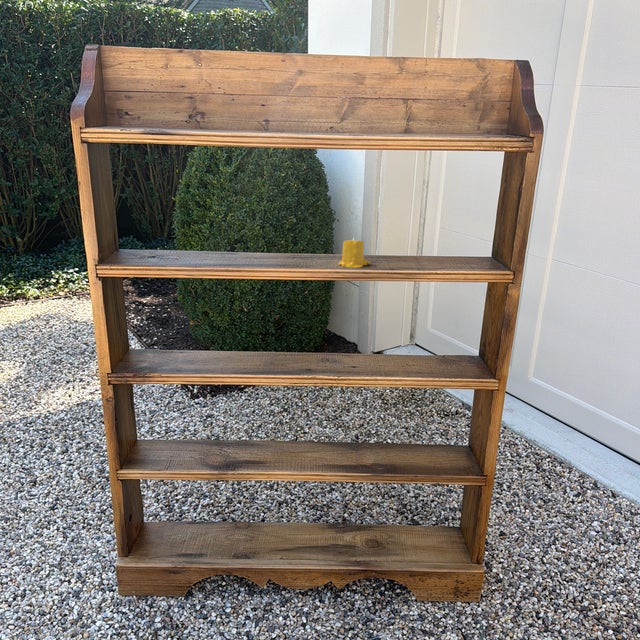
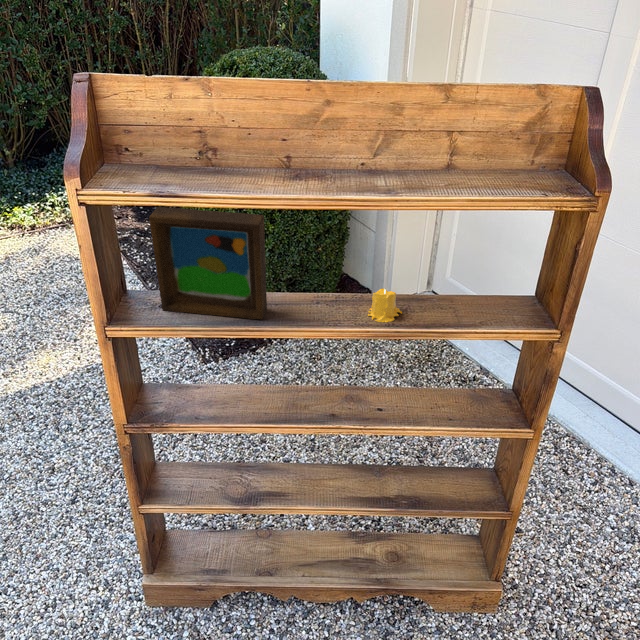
picture frame: none [142,161,246,264] -> present [149,207,267,319]

